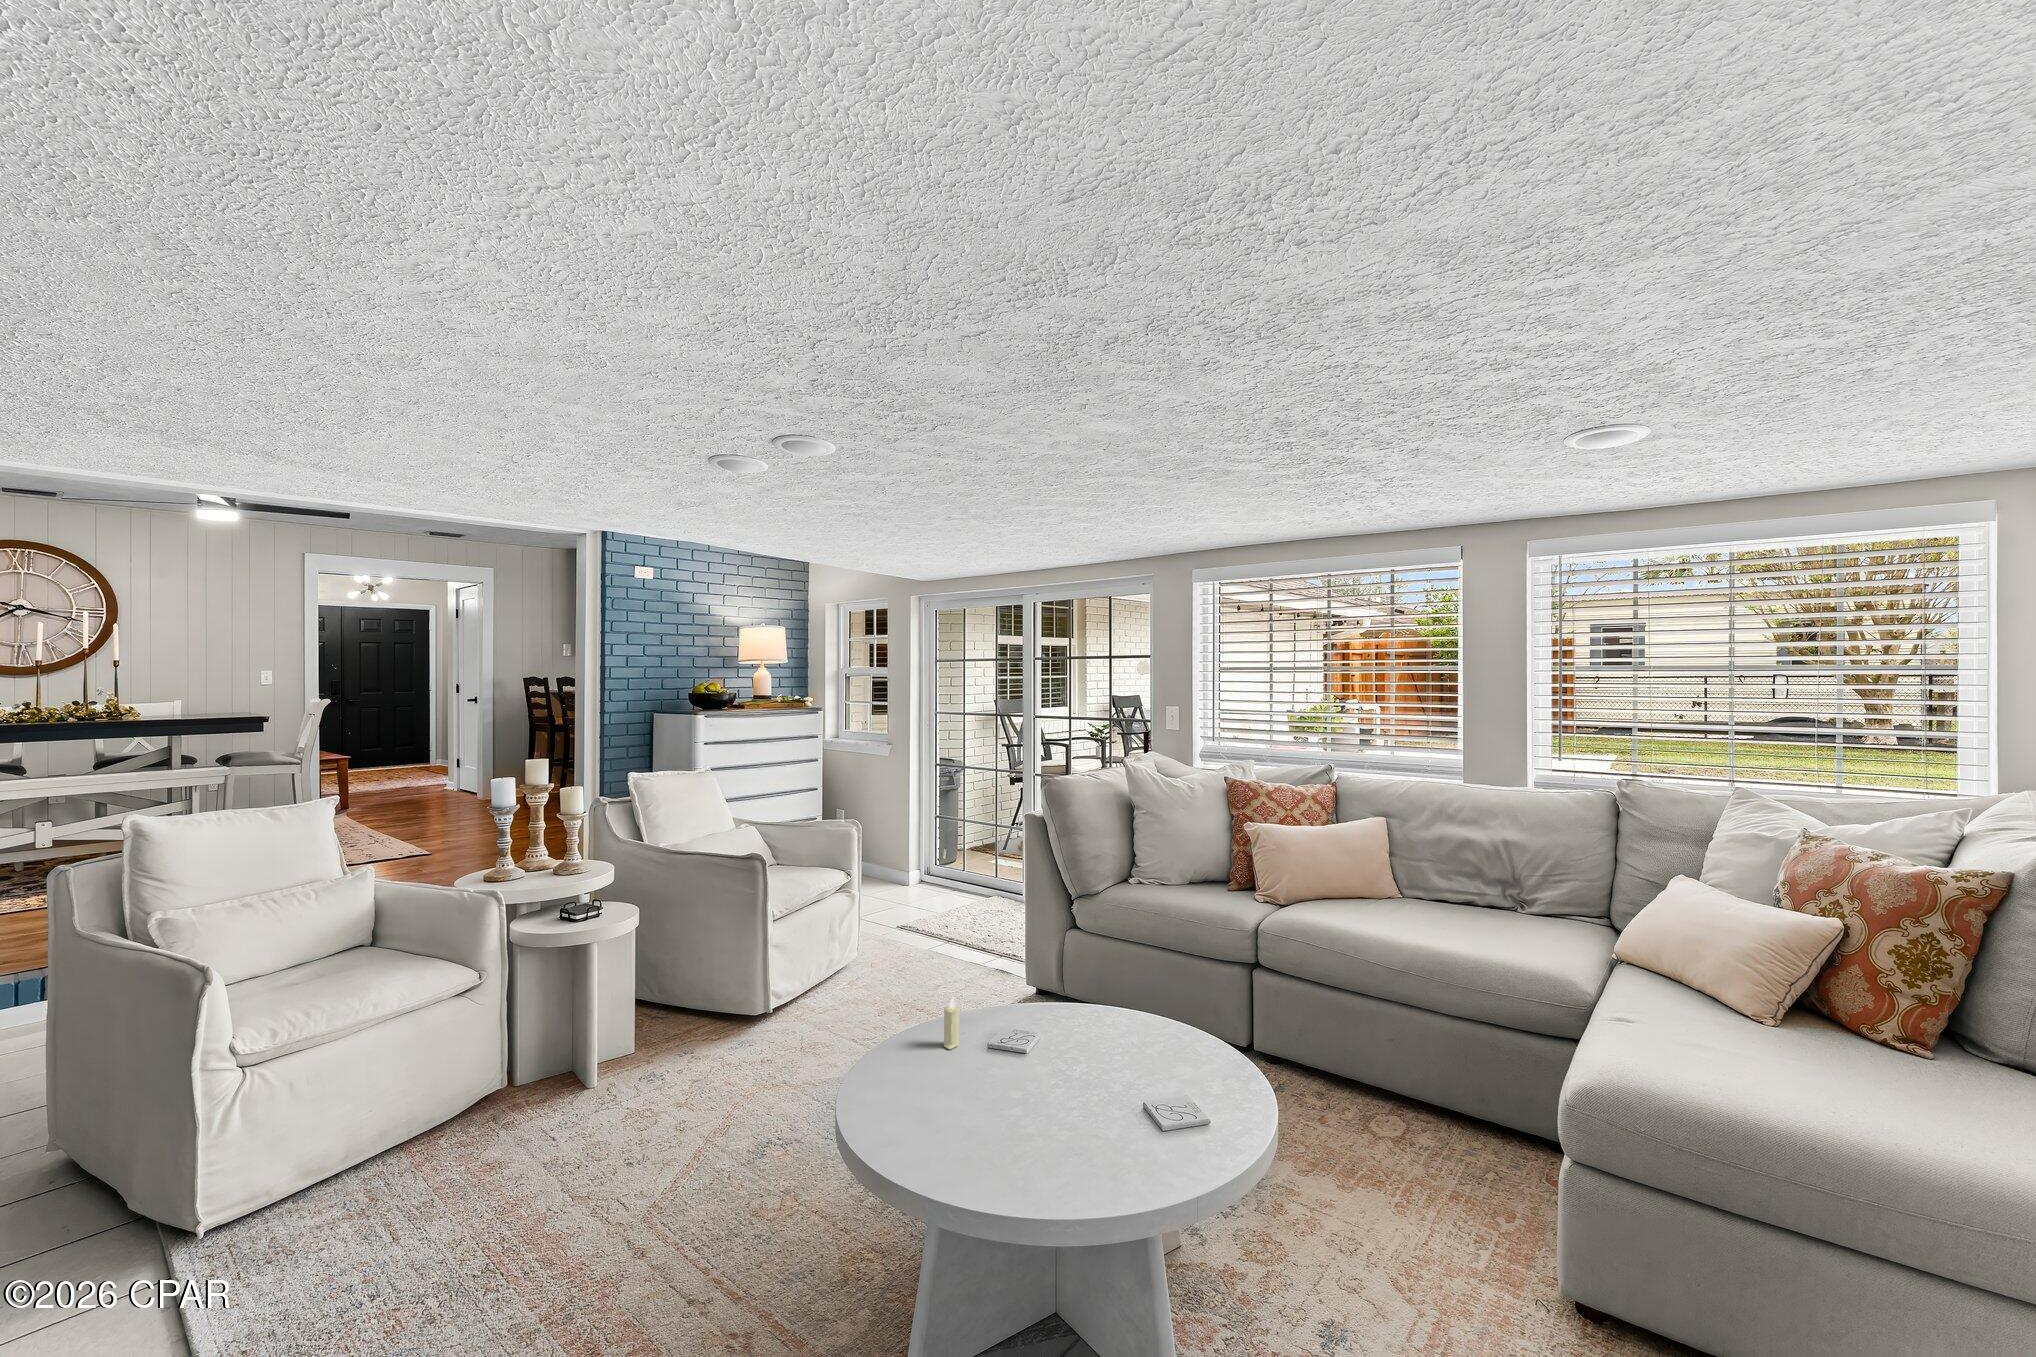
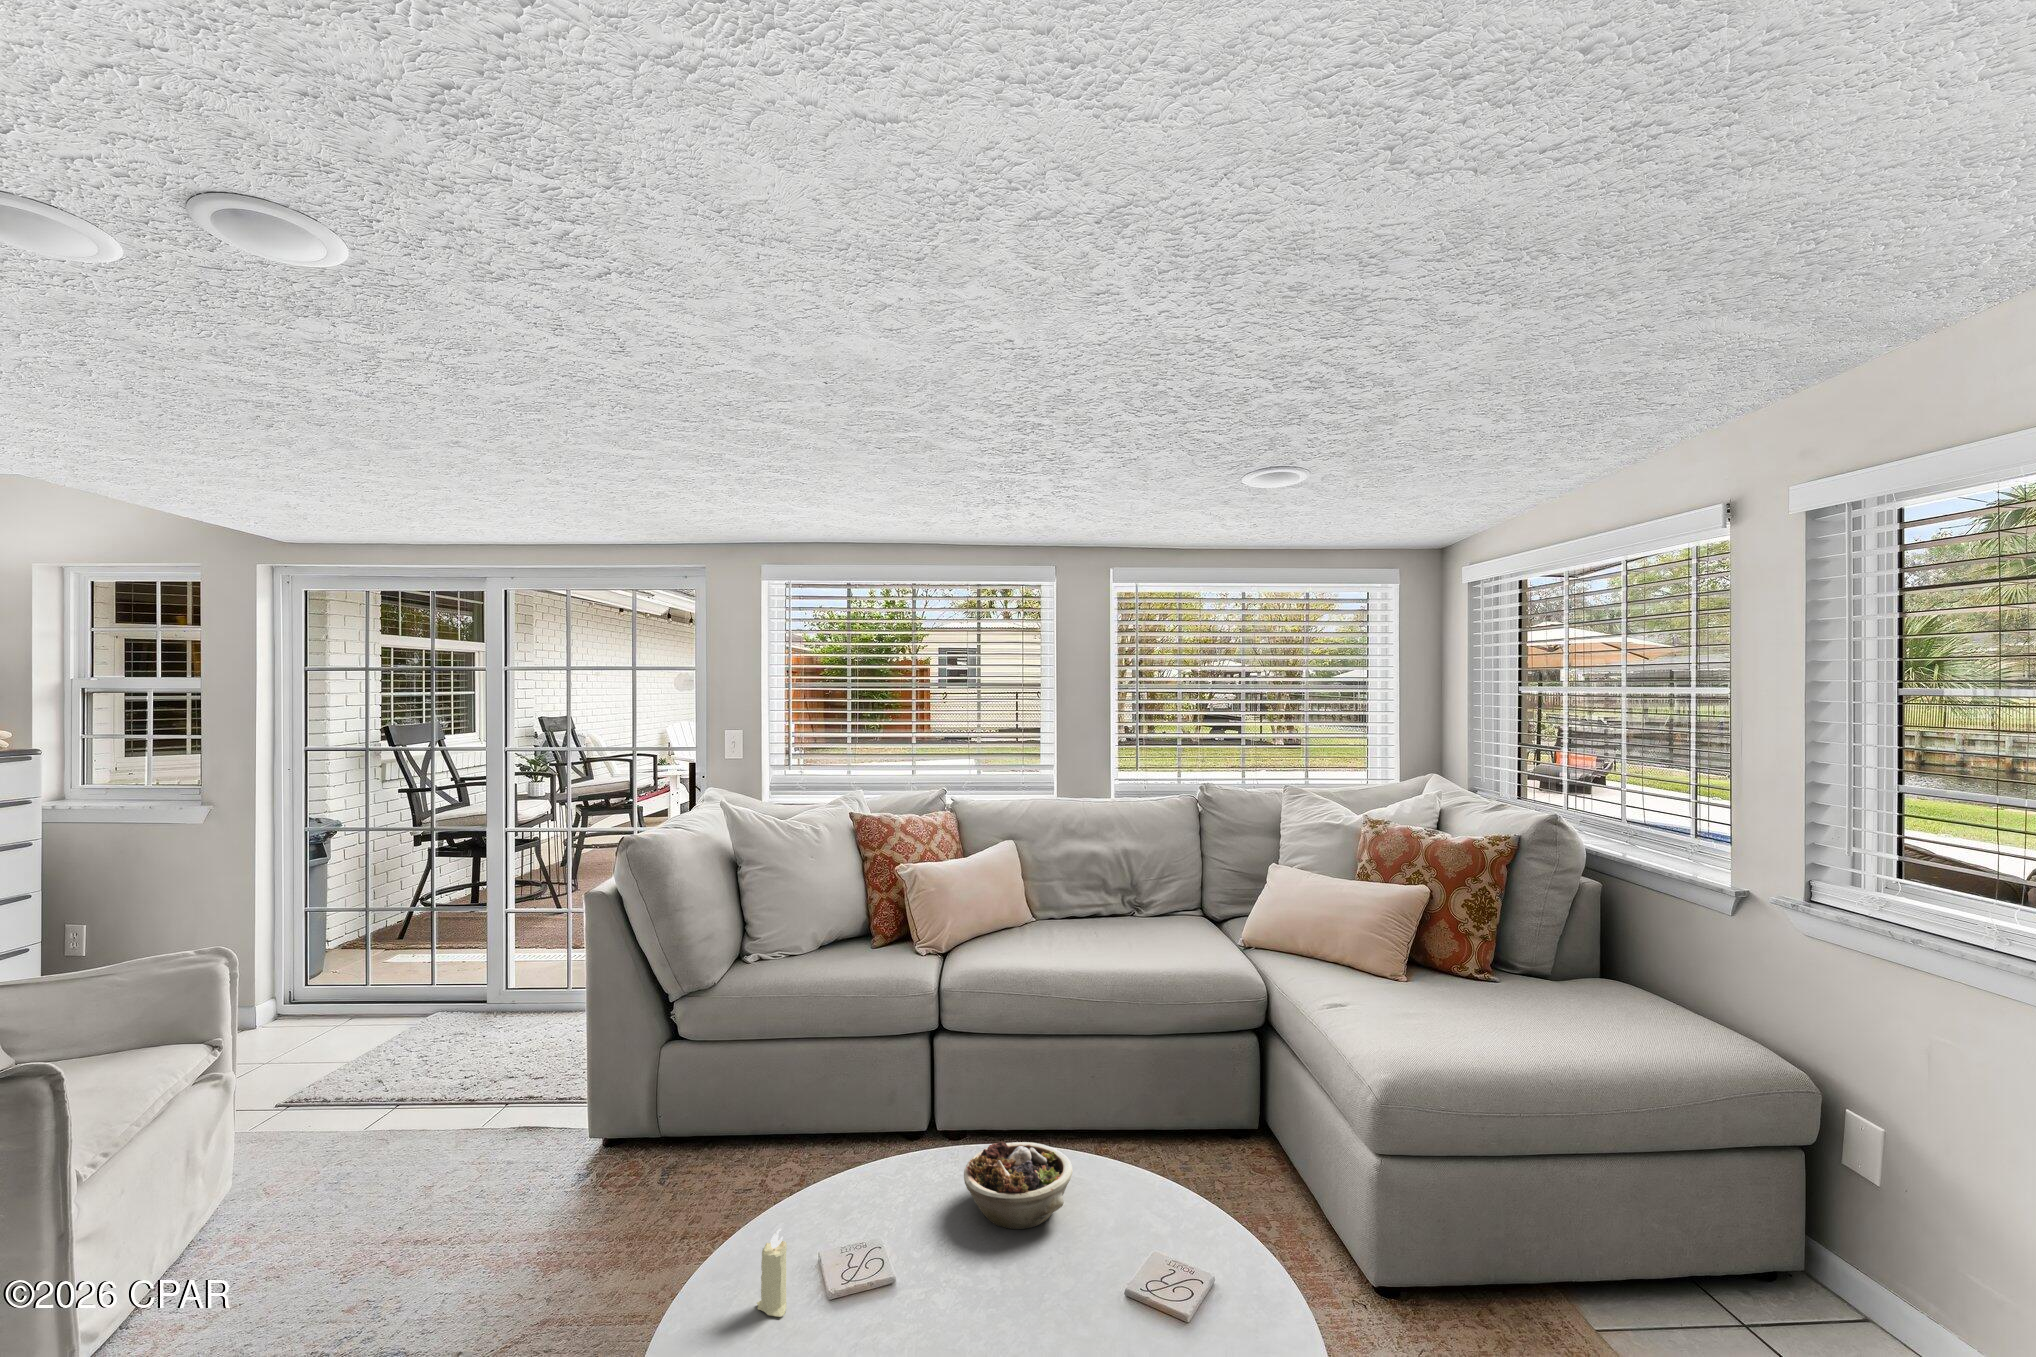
succulent planter: none [1097,1006,1181,1066] -> present [964,1141,1072,1229]

